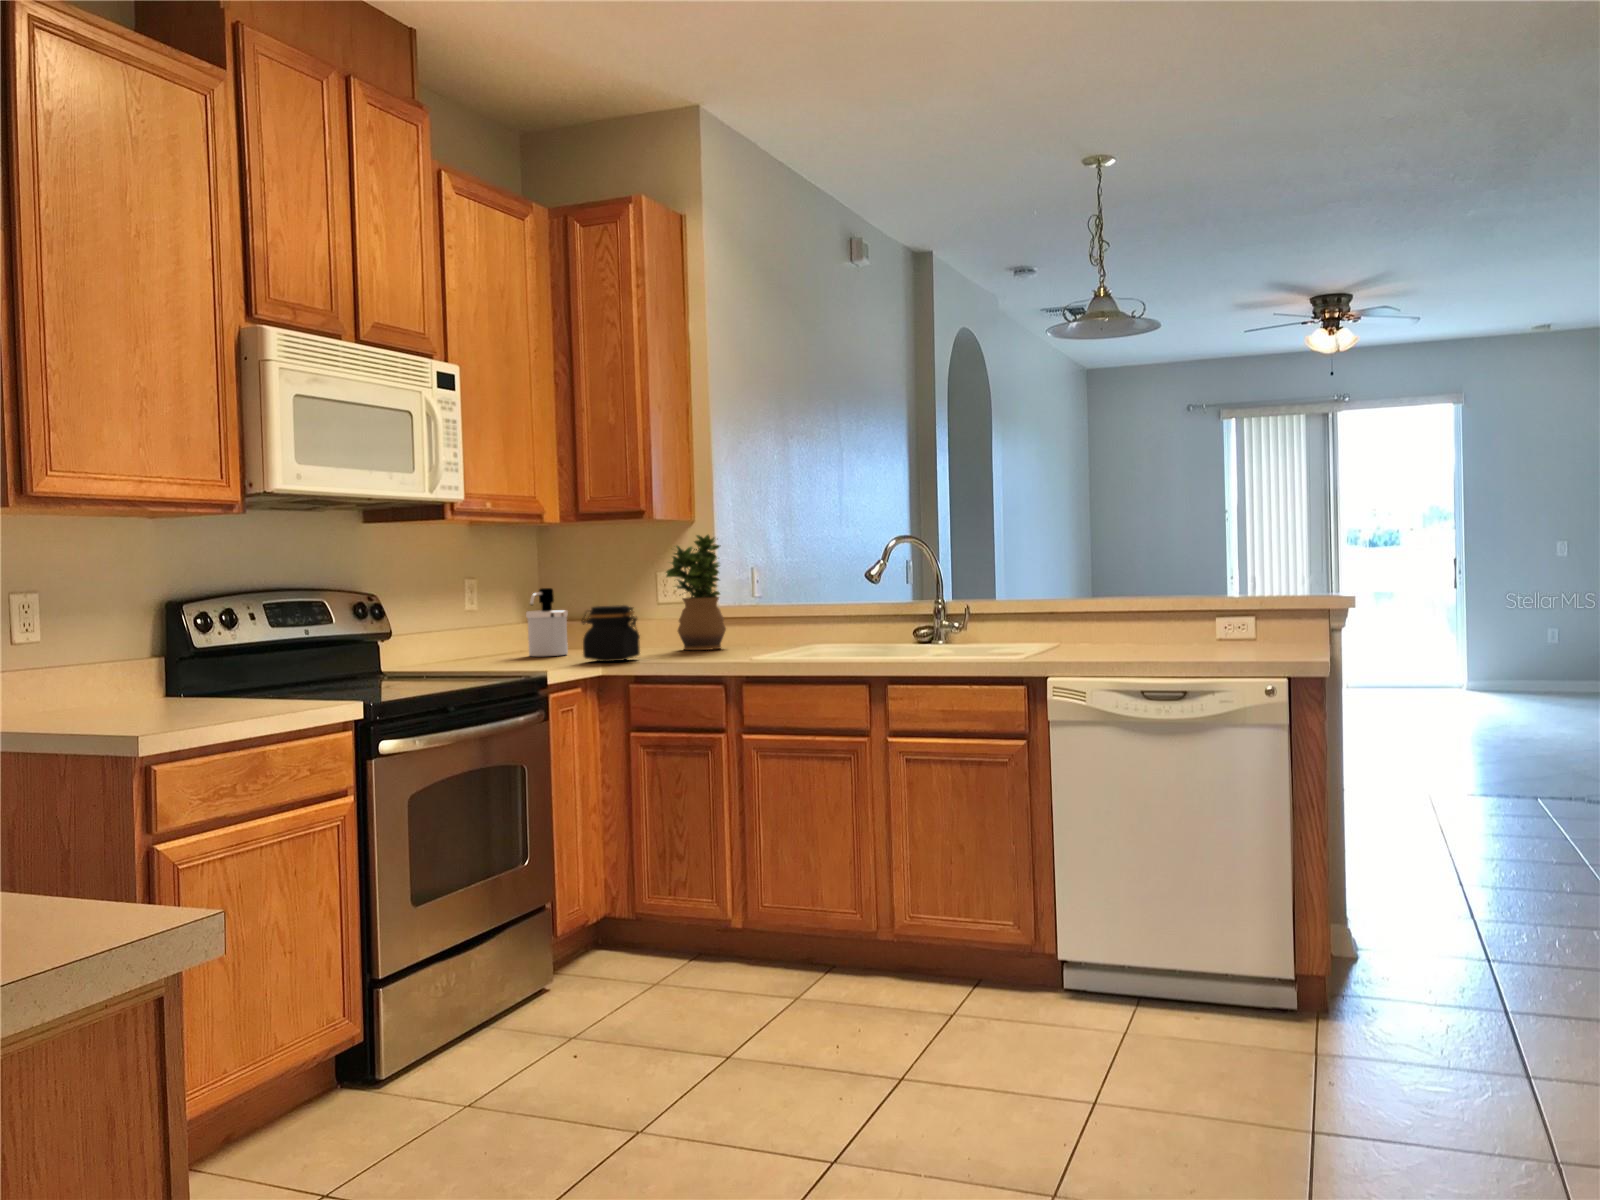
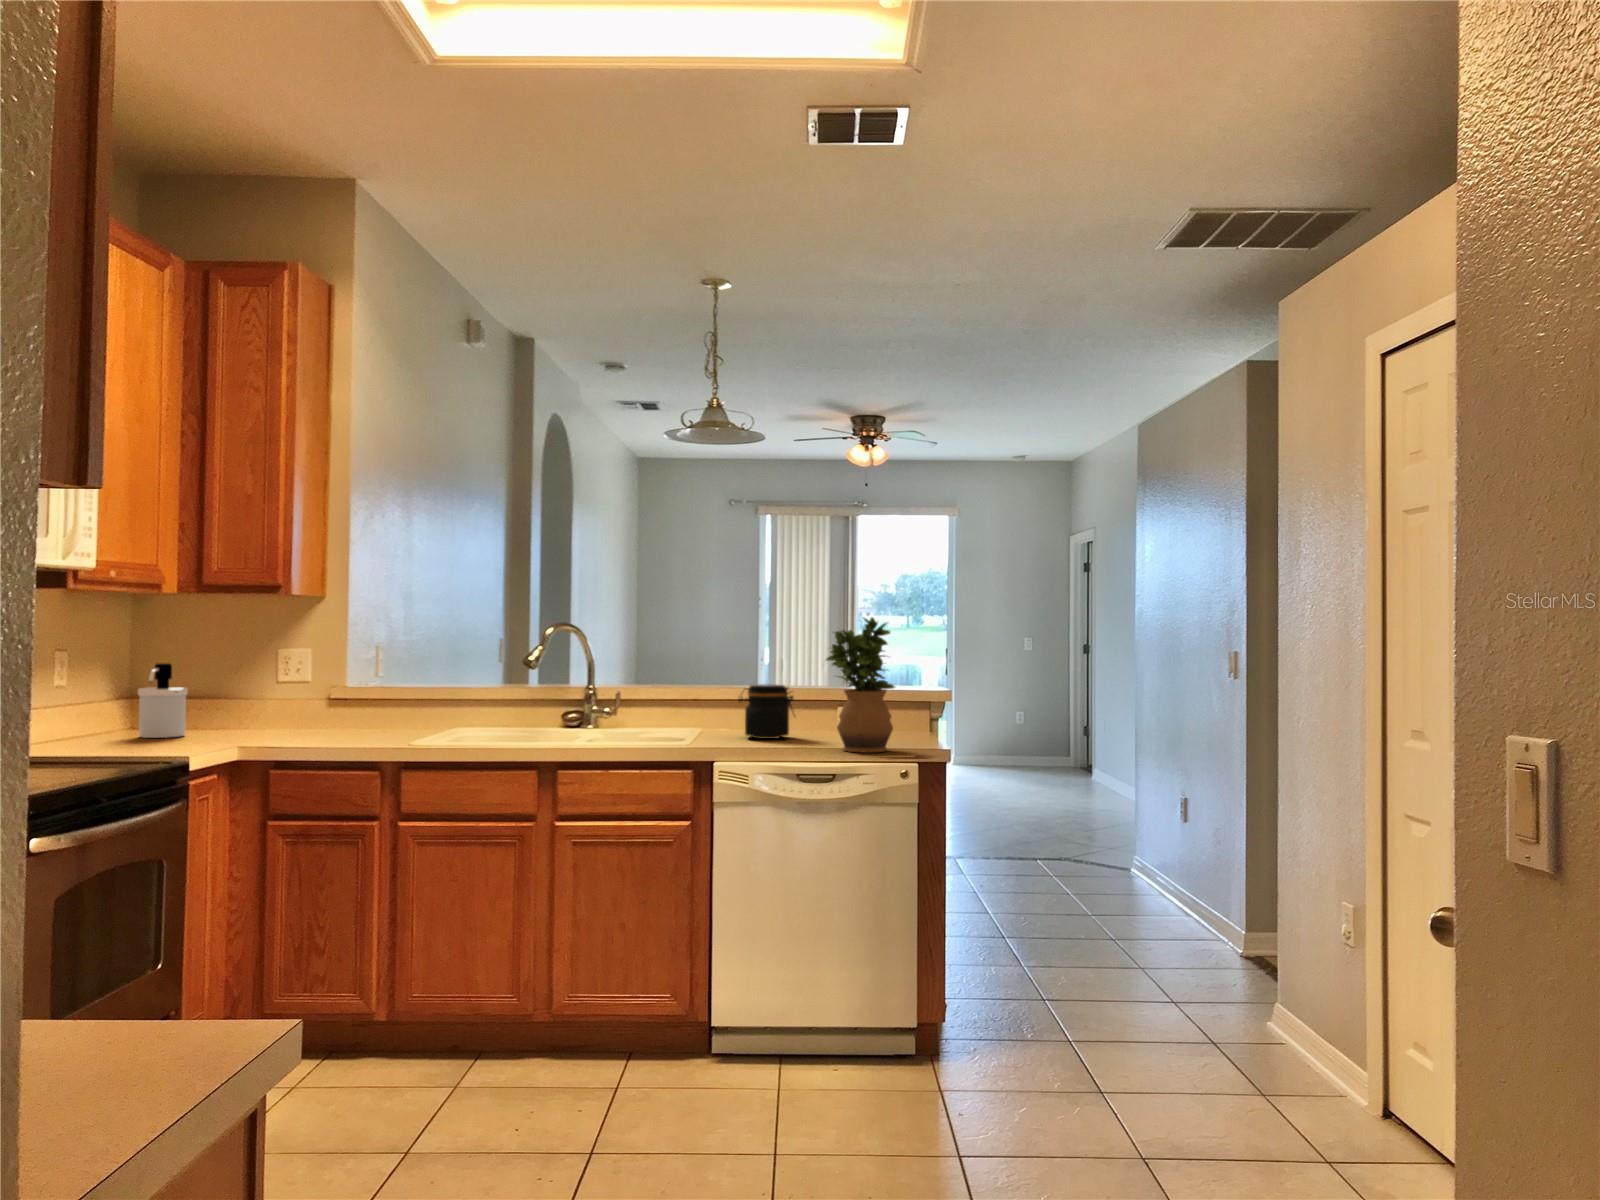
potted plant: present [666,535,726,650] -> present [826,617,895,752]
jar: present [582,605,640,662] -> present [738,685,793,739]

